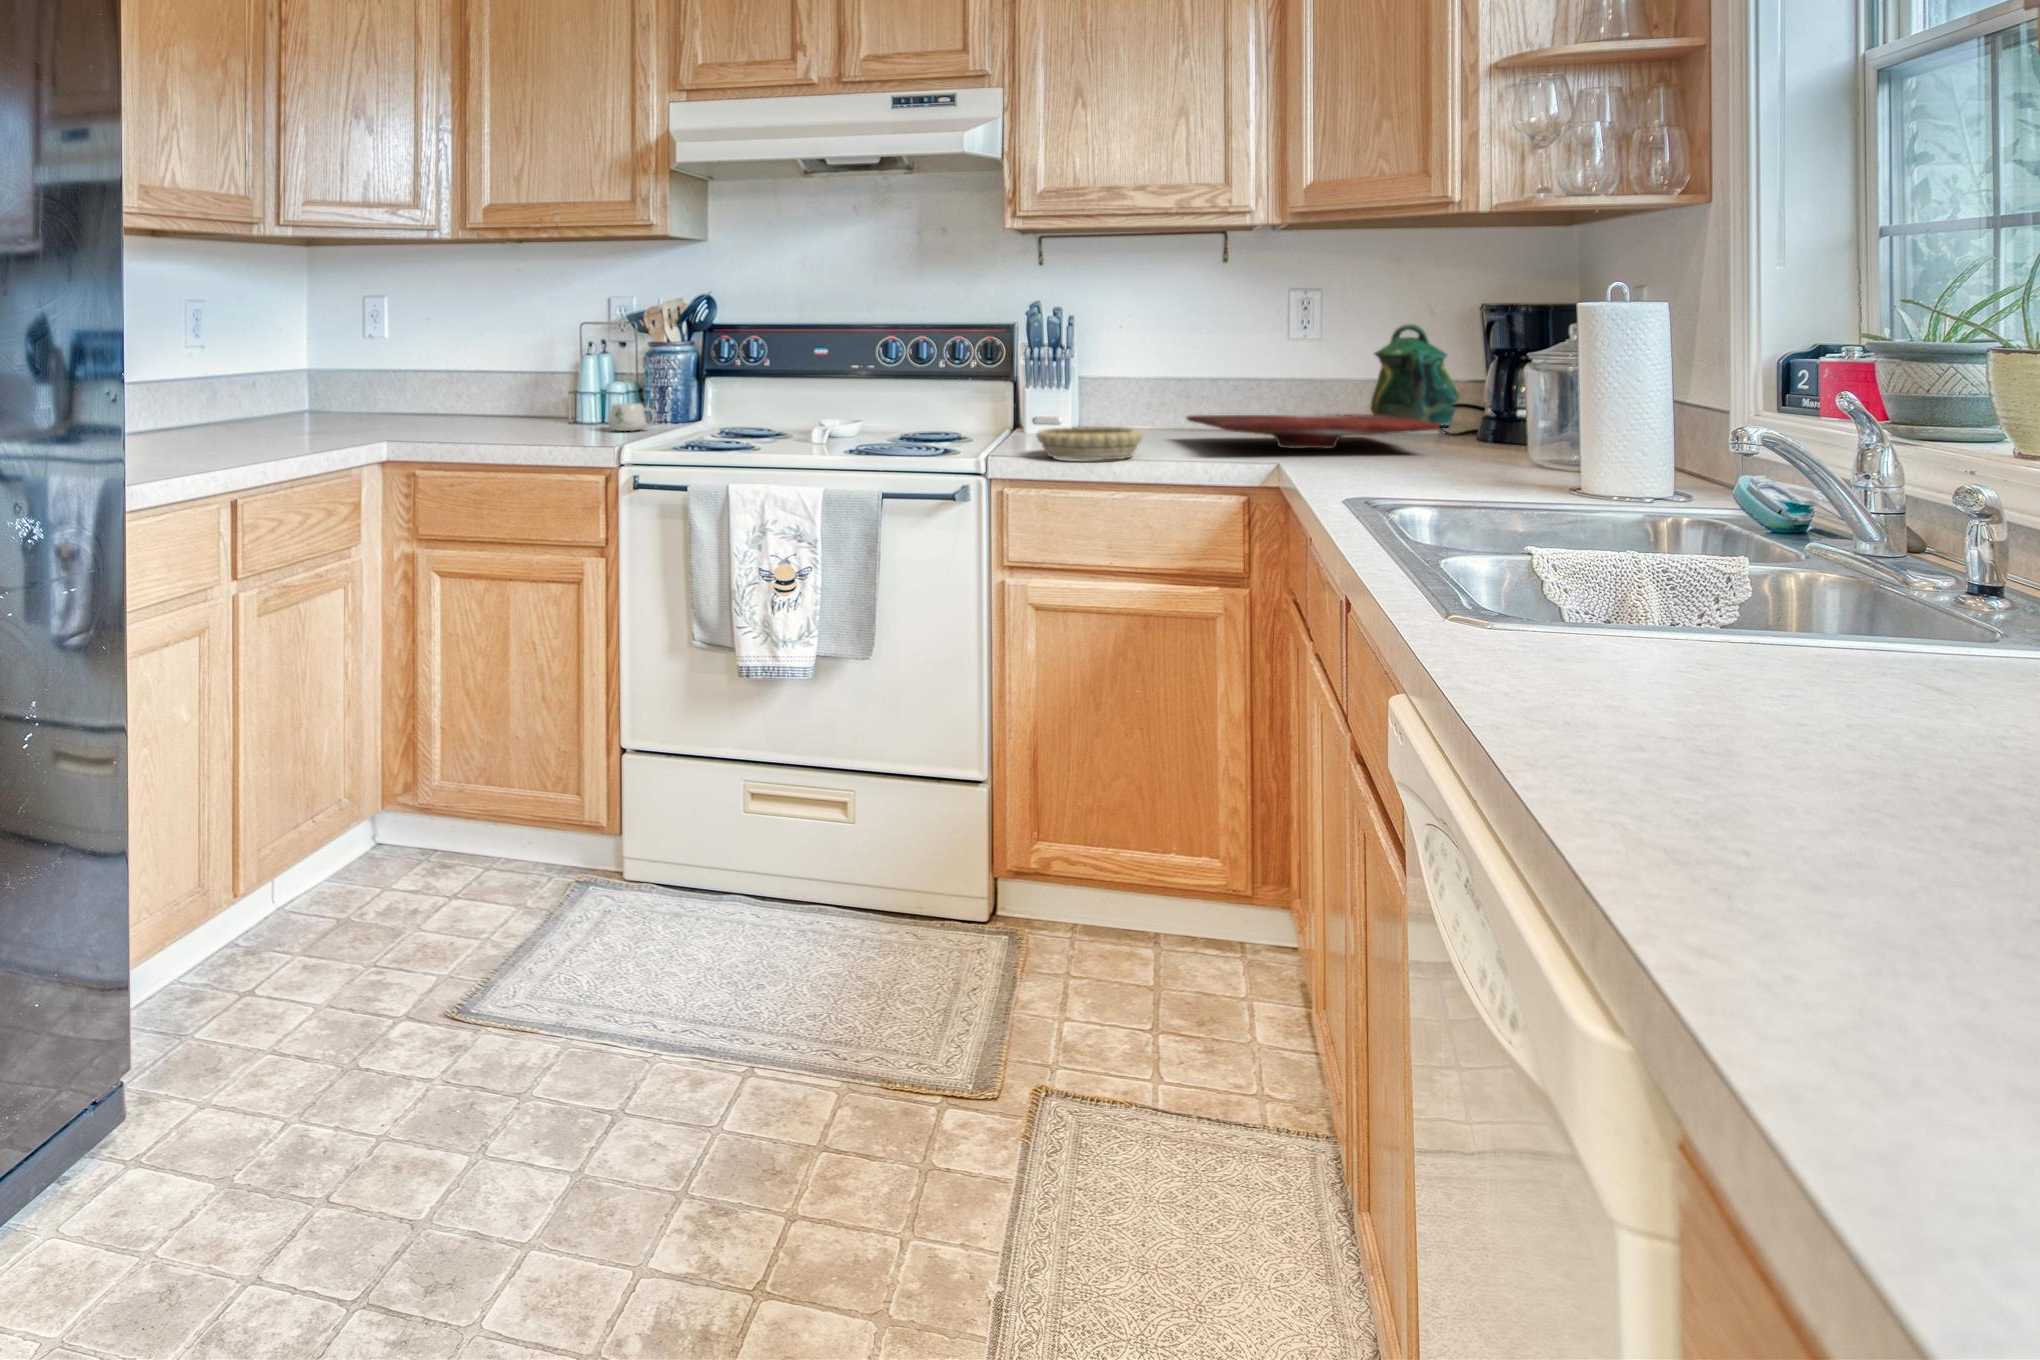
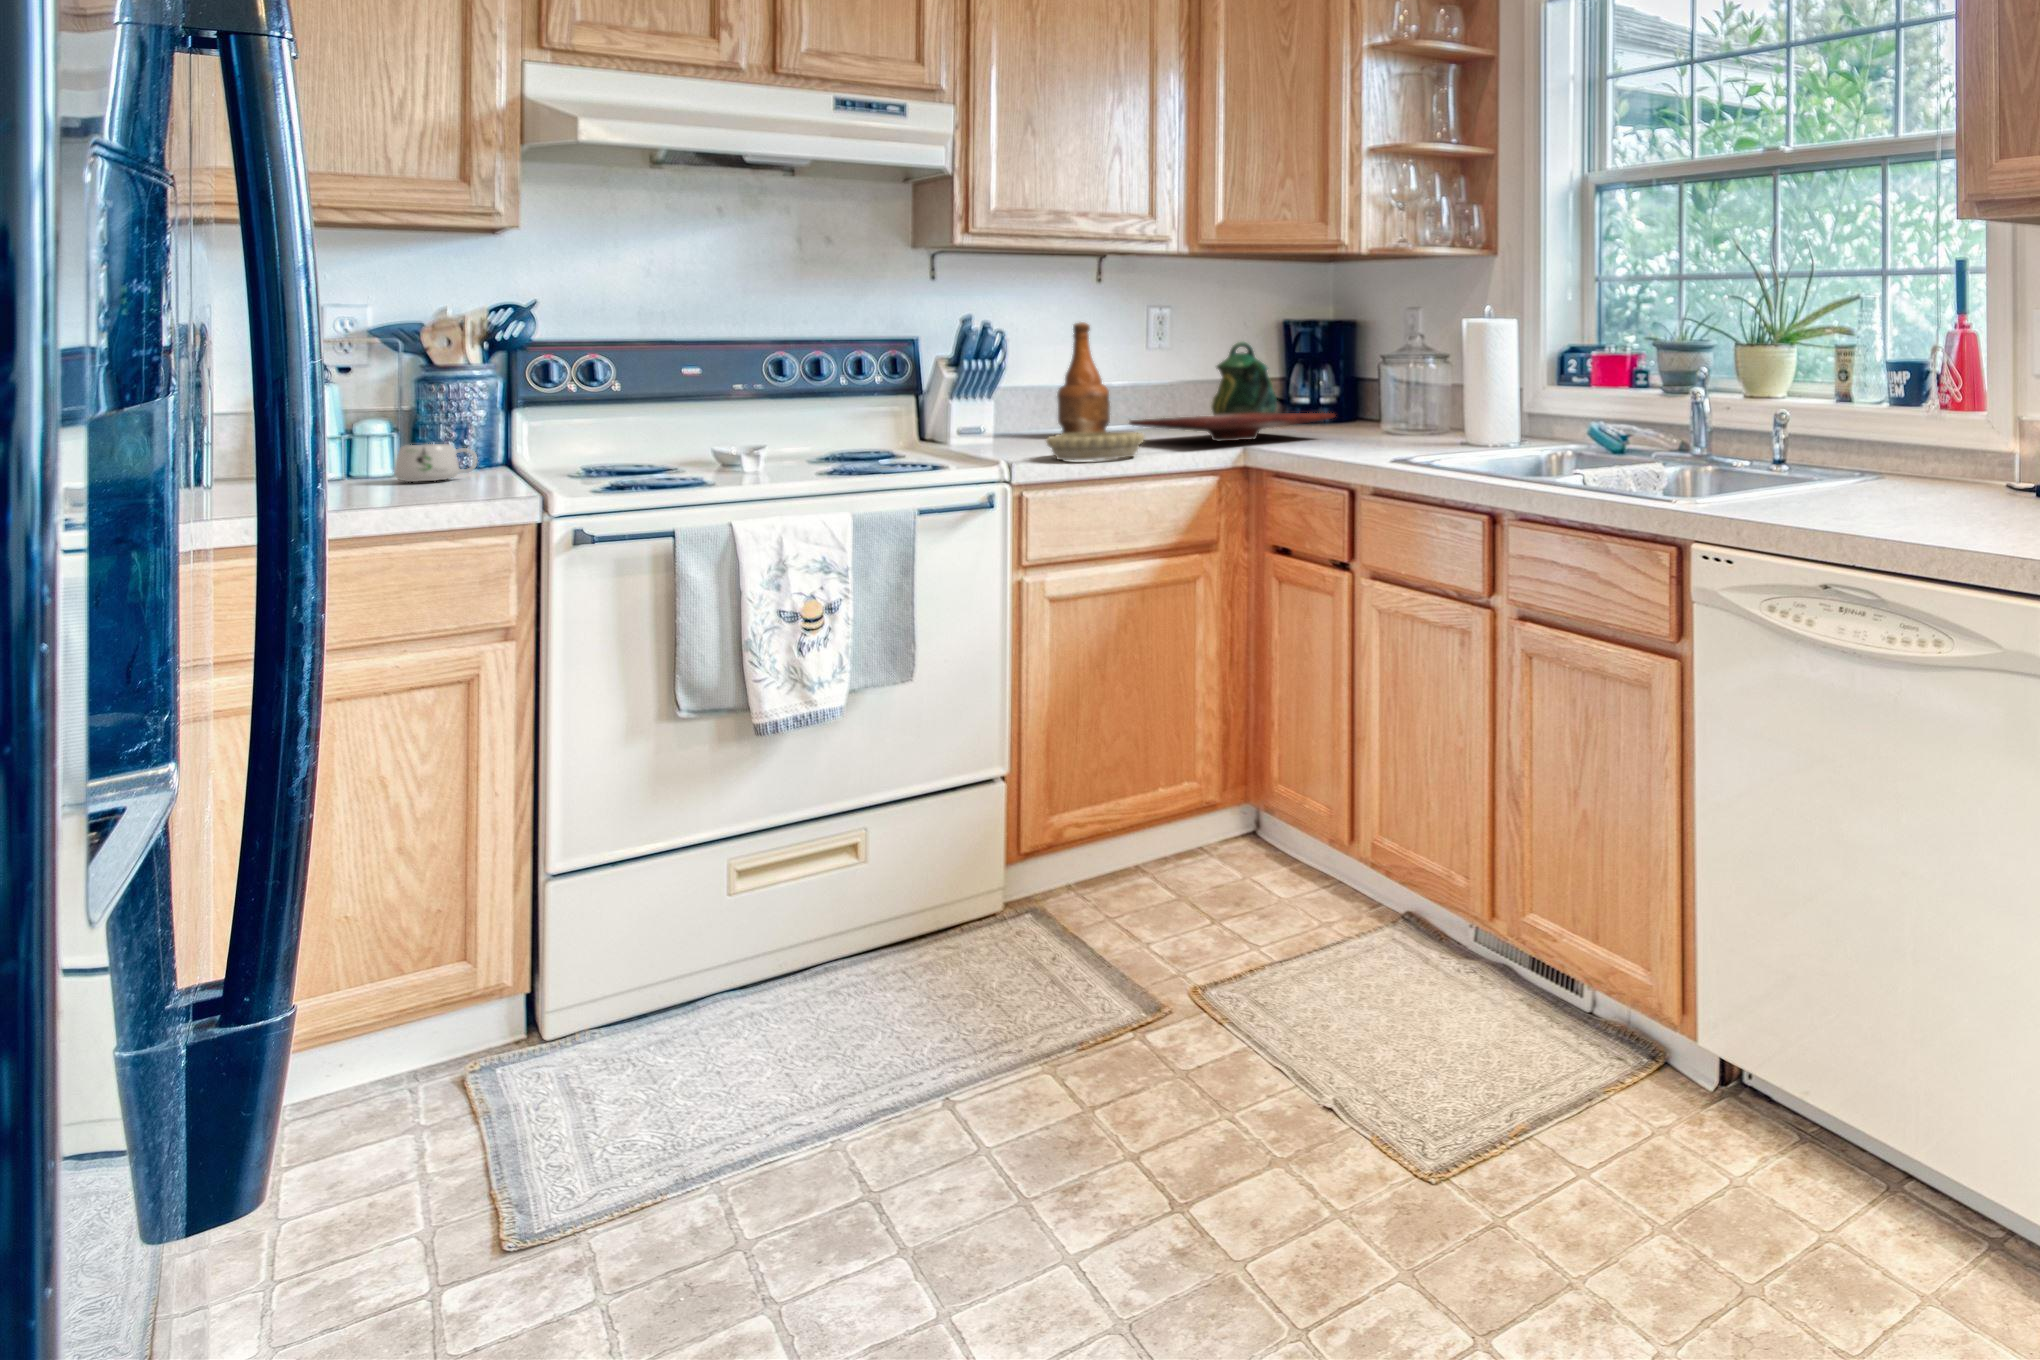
bottle: none [1137,304,1215,429] -> present [1057,322,1110,434]

